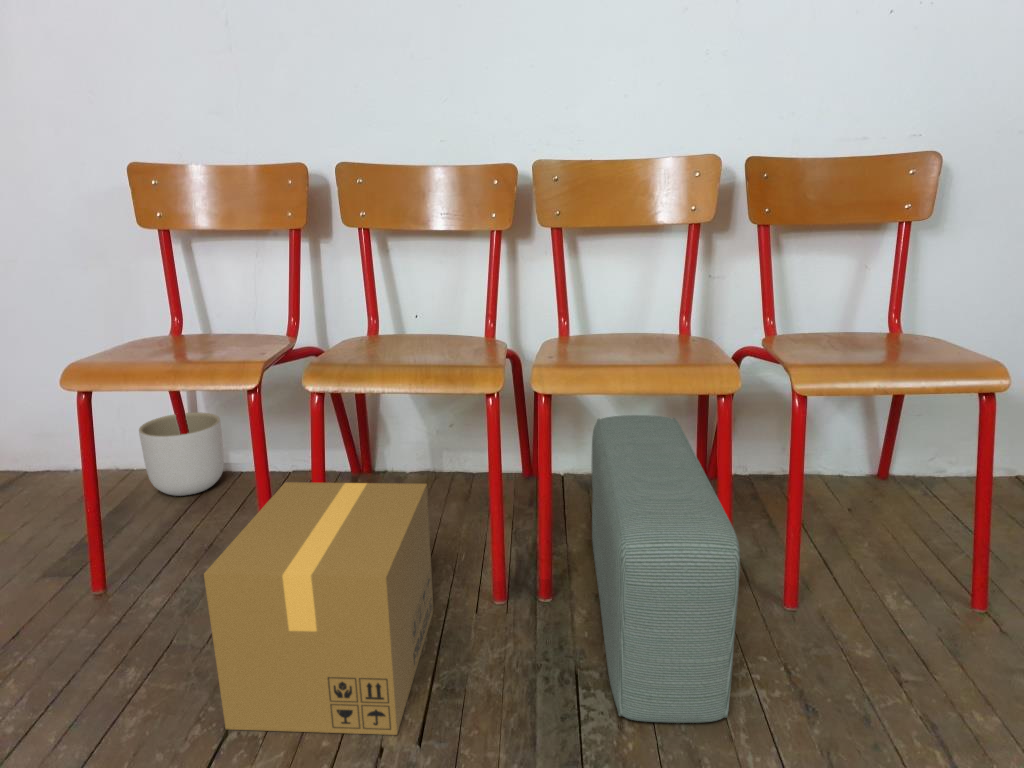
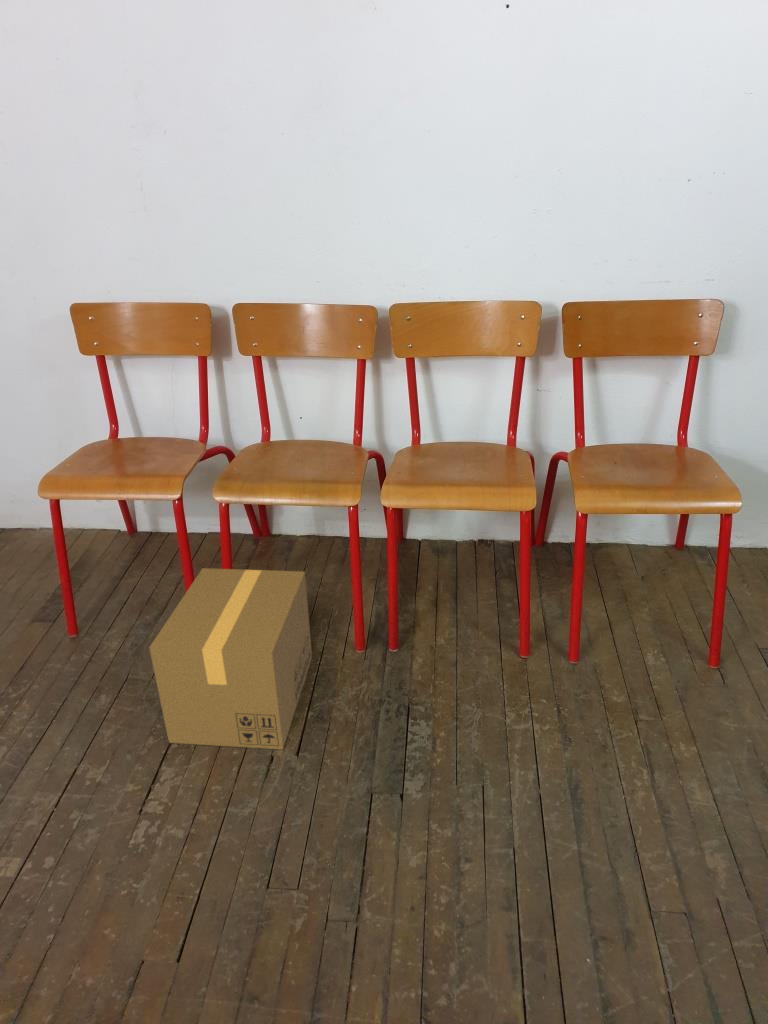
planter: present [139,412,224,496] -> none [91,490,157,555]
pouf: present [591,415,740,723] -> none [429,512,517,746]

